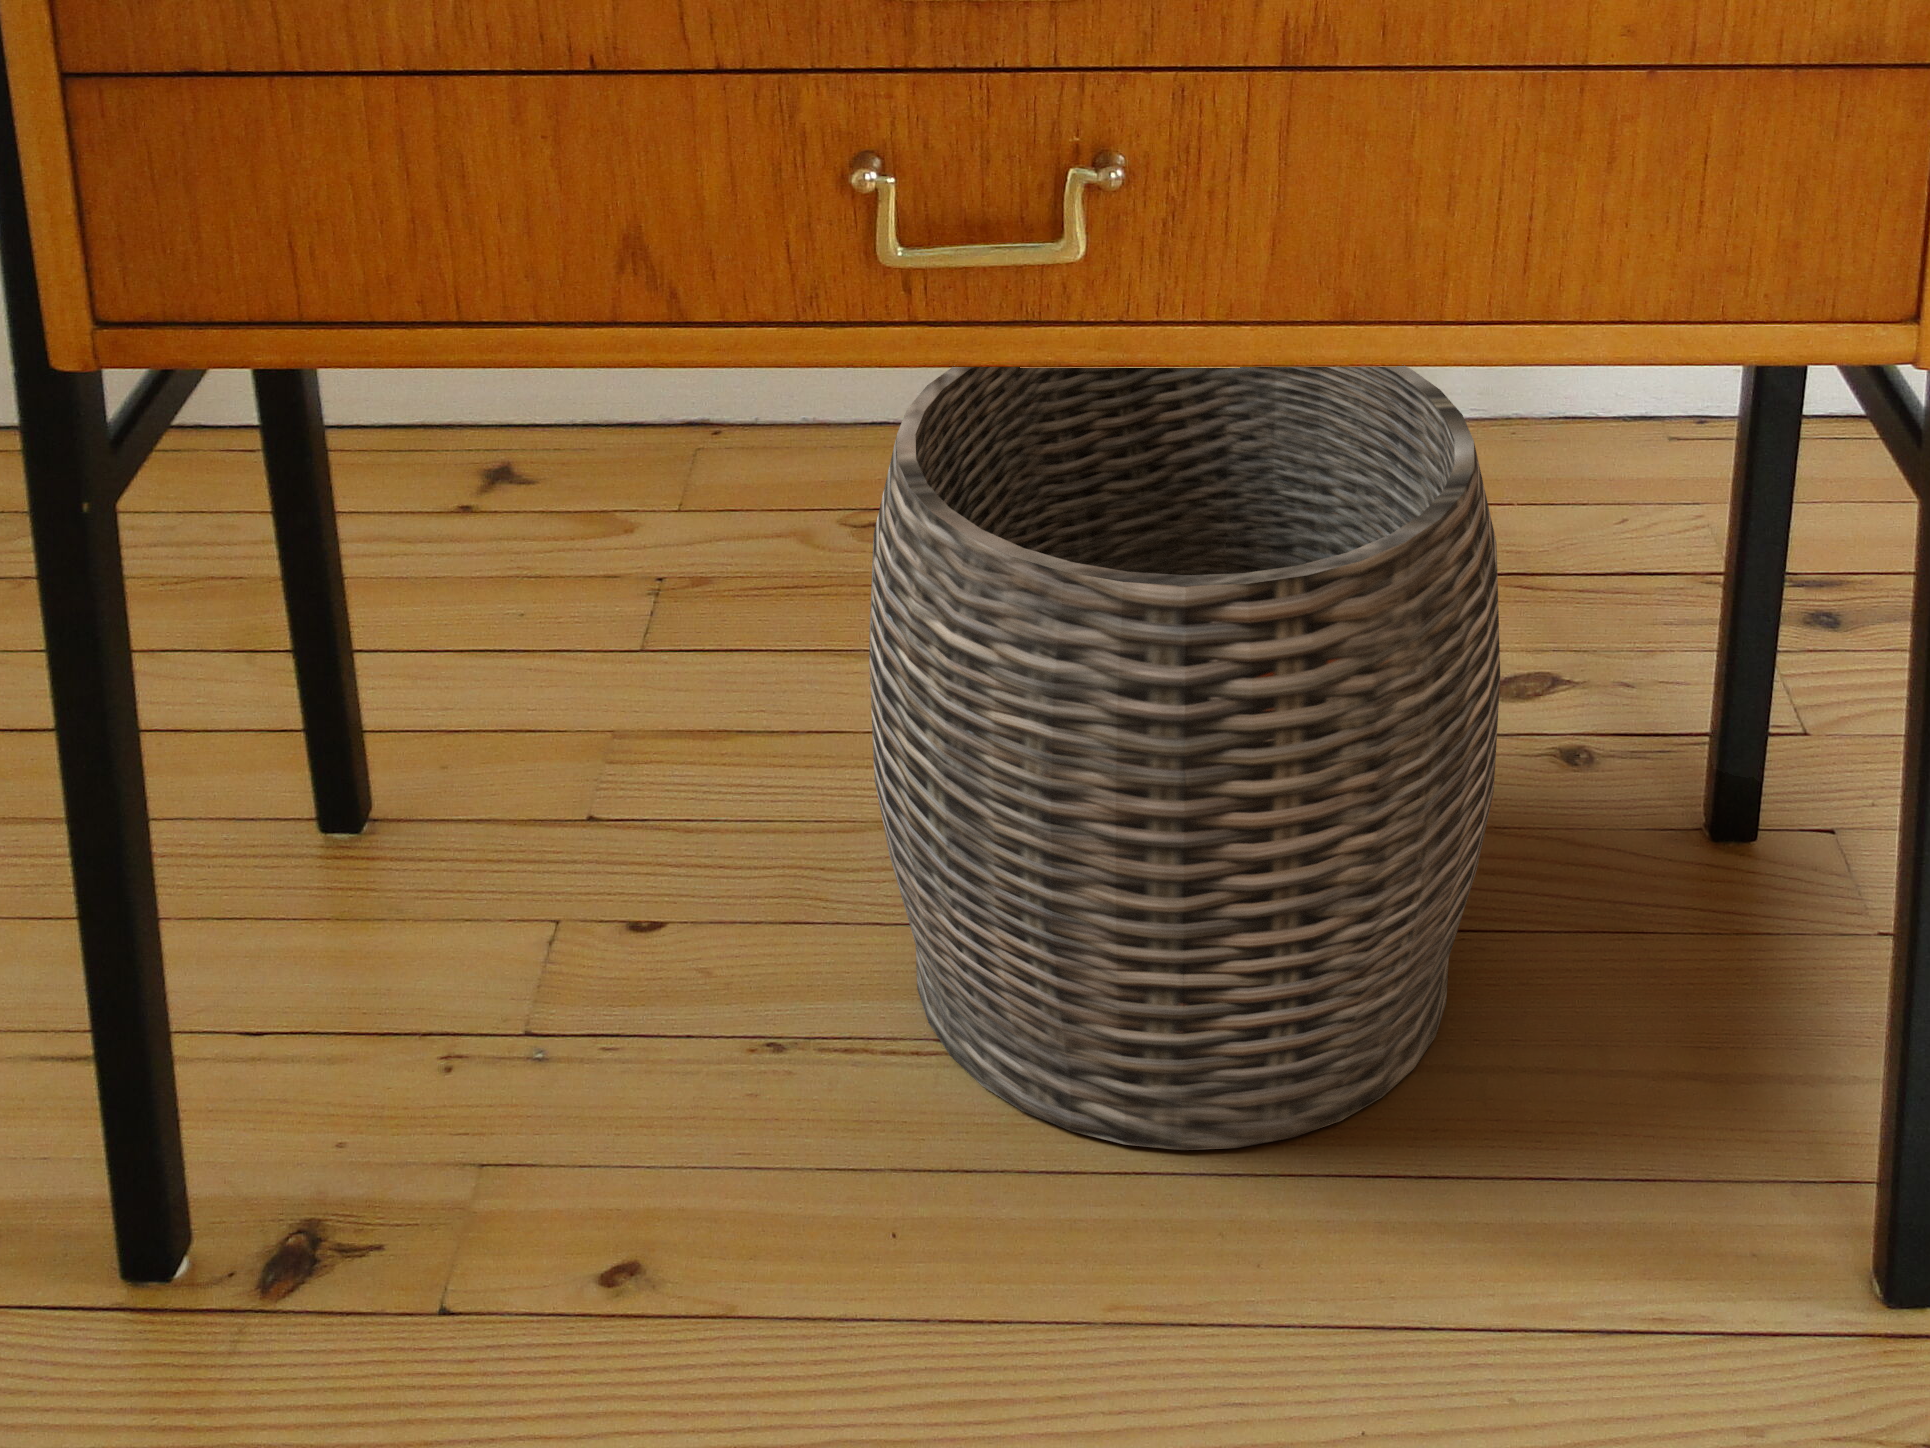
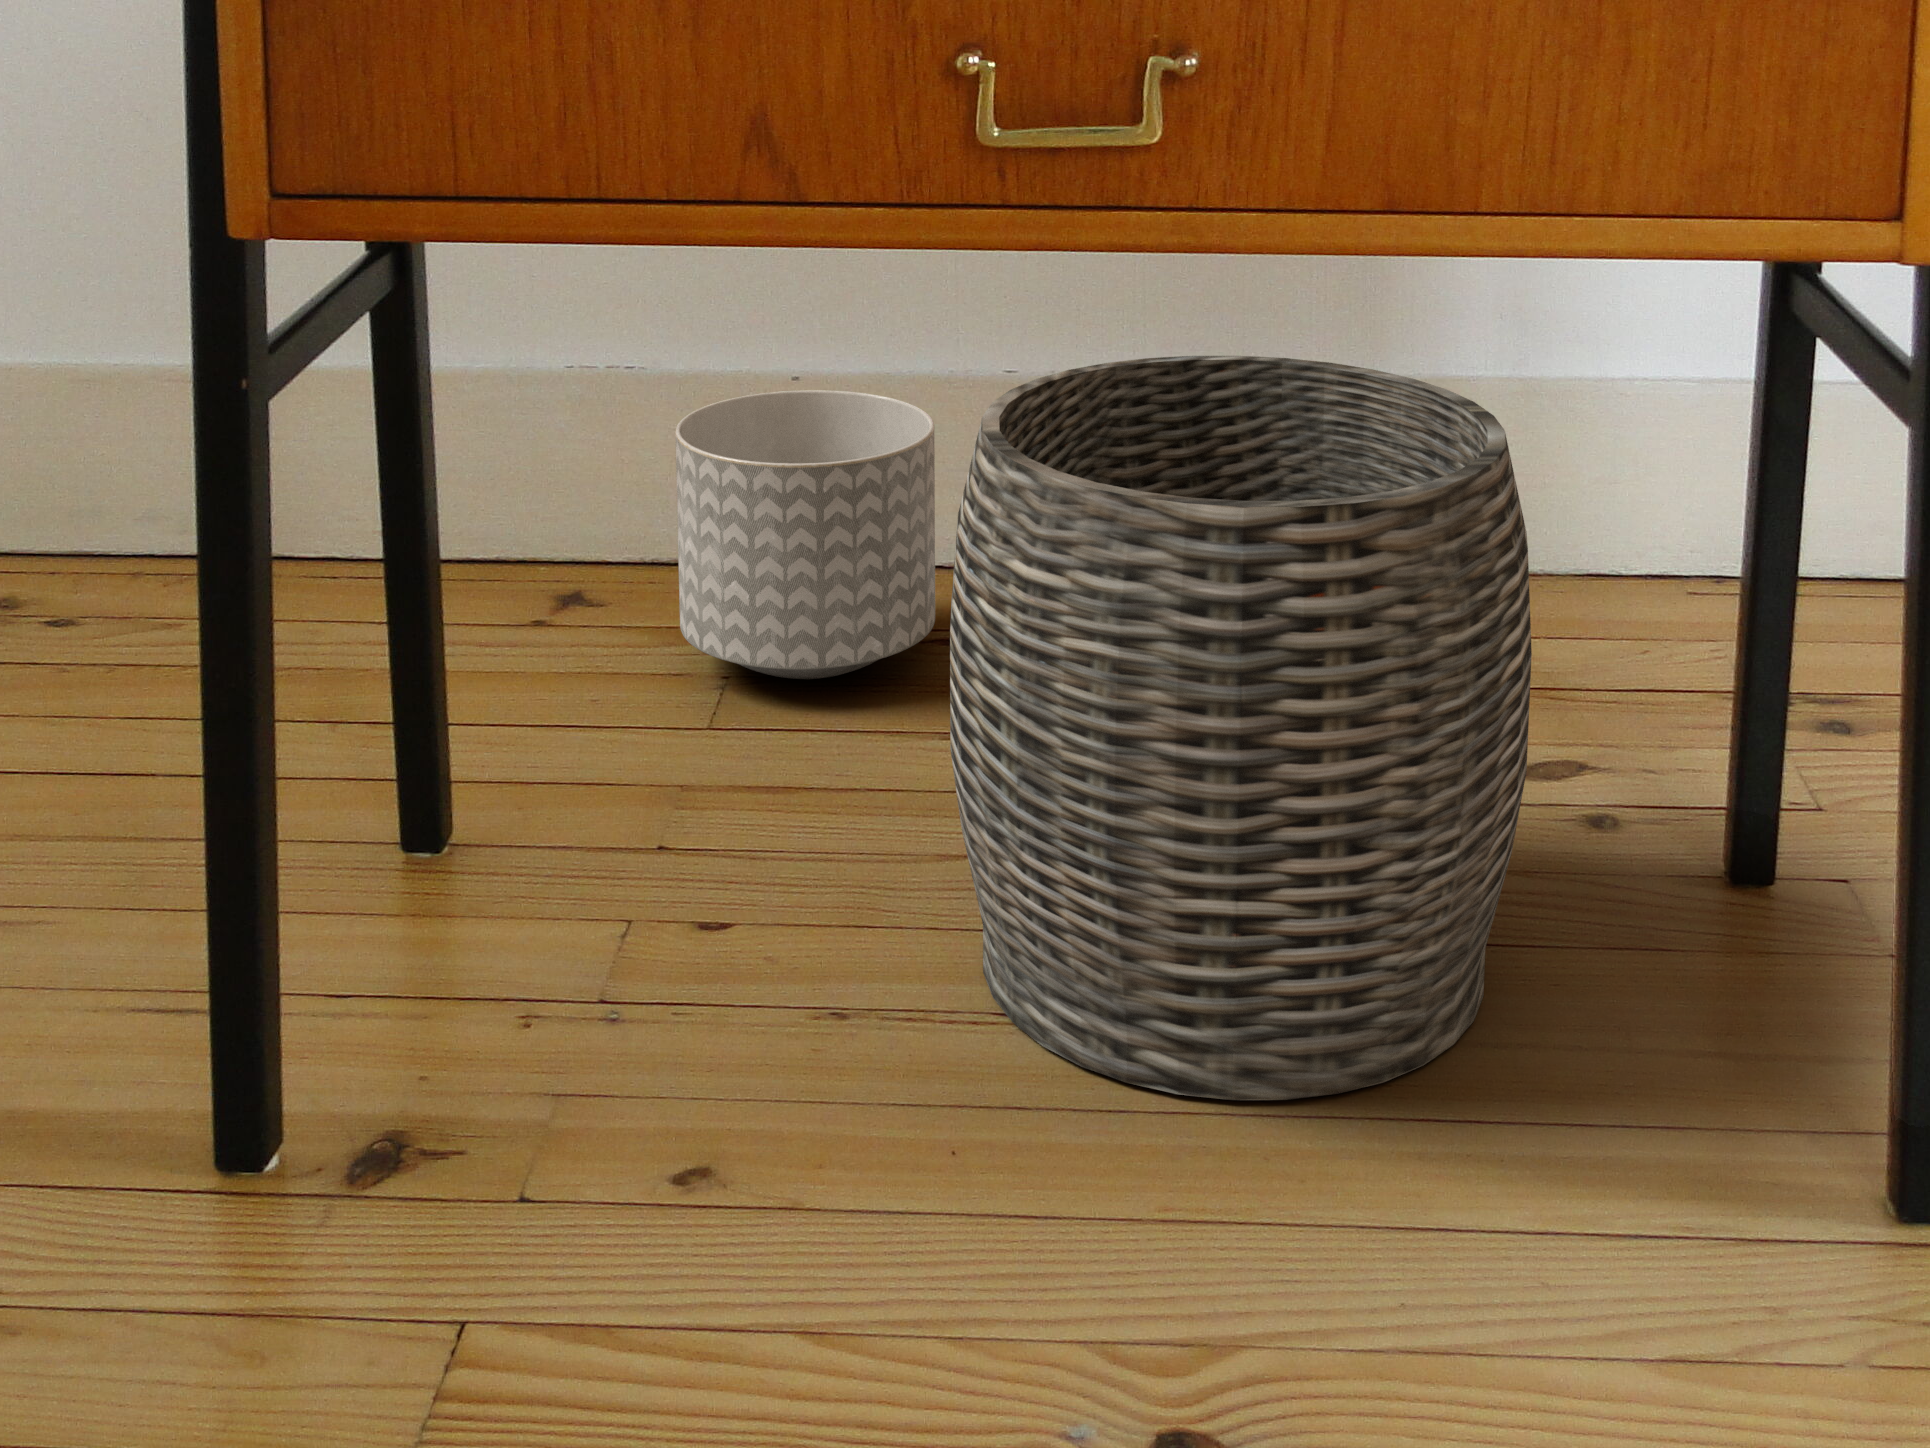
planter: none [558,264,854,595] -> present [675,390,935,679]

